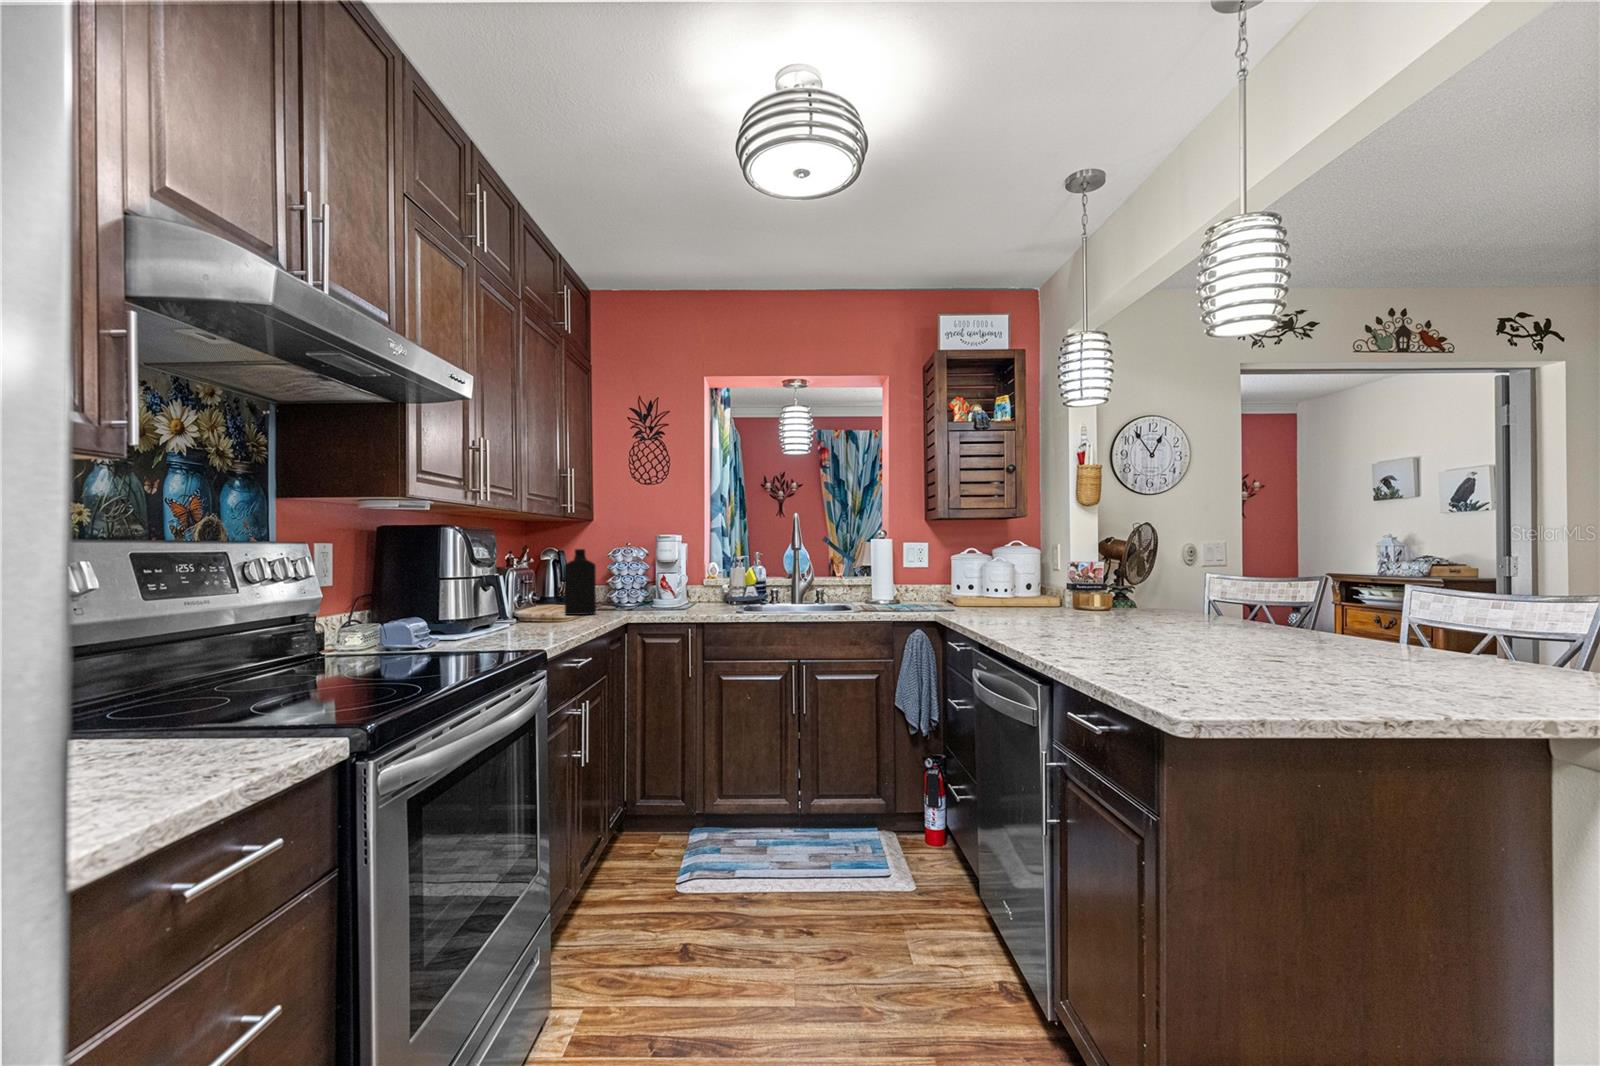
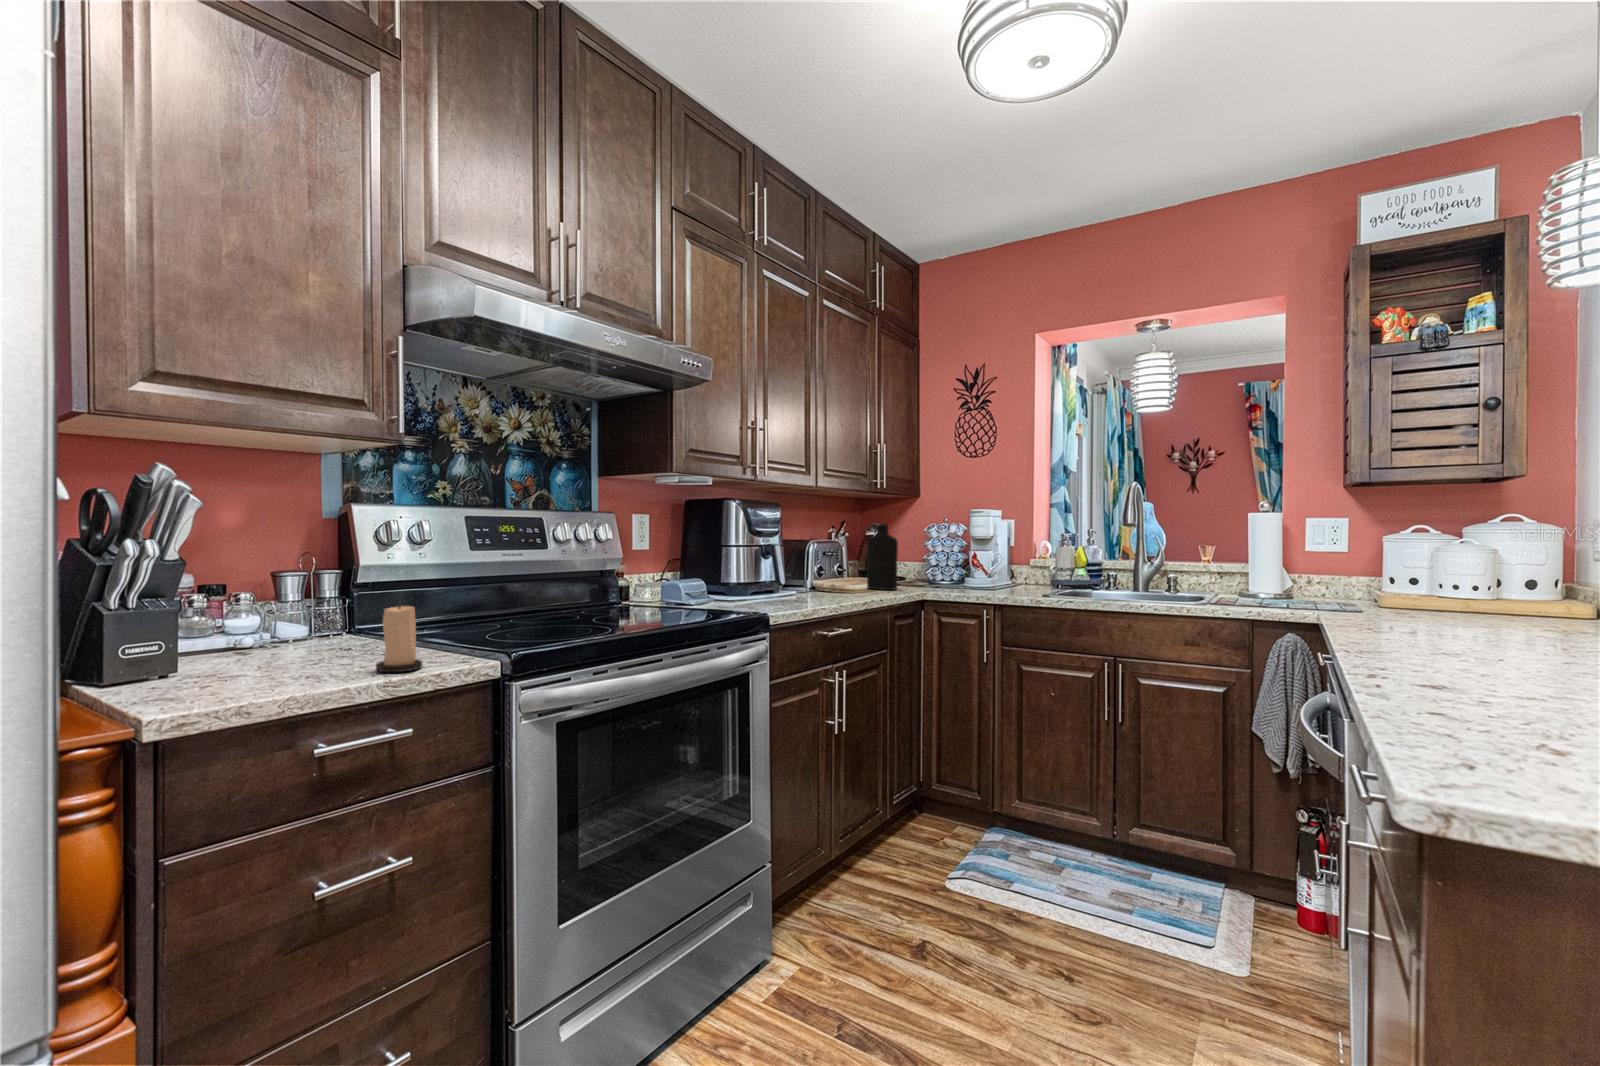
candle: none [150,658,216,754] -> present [376,602,422,672]

